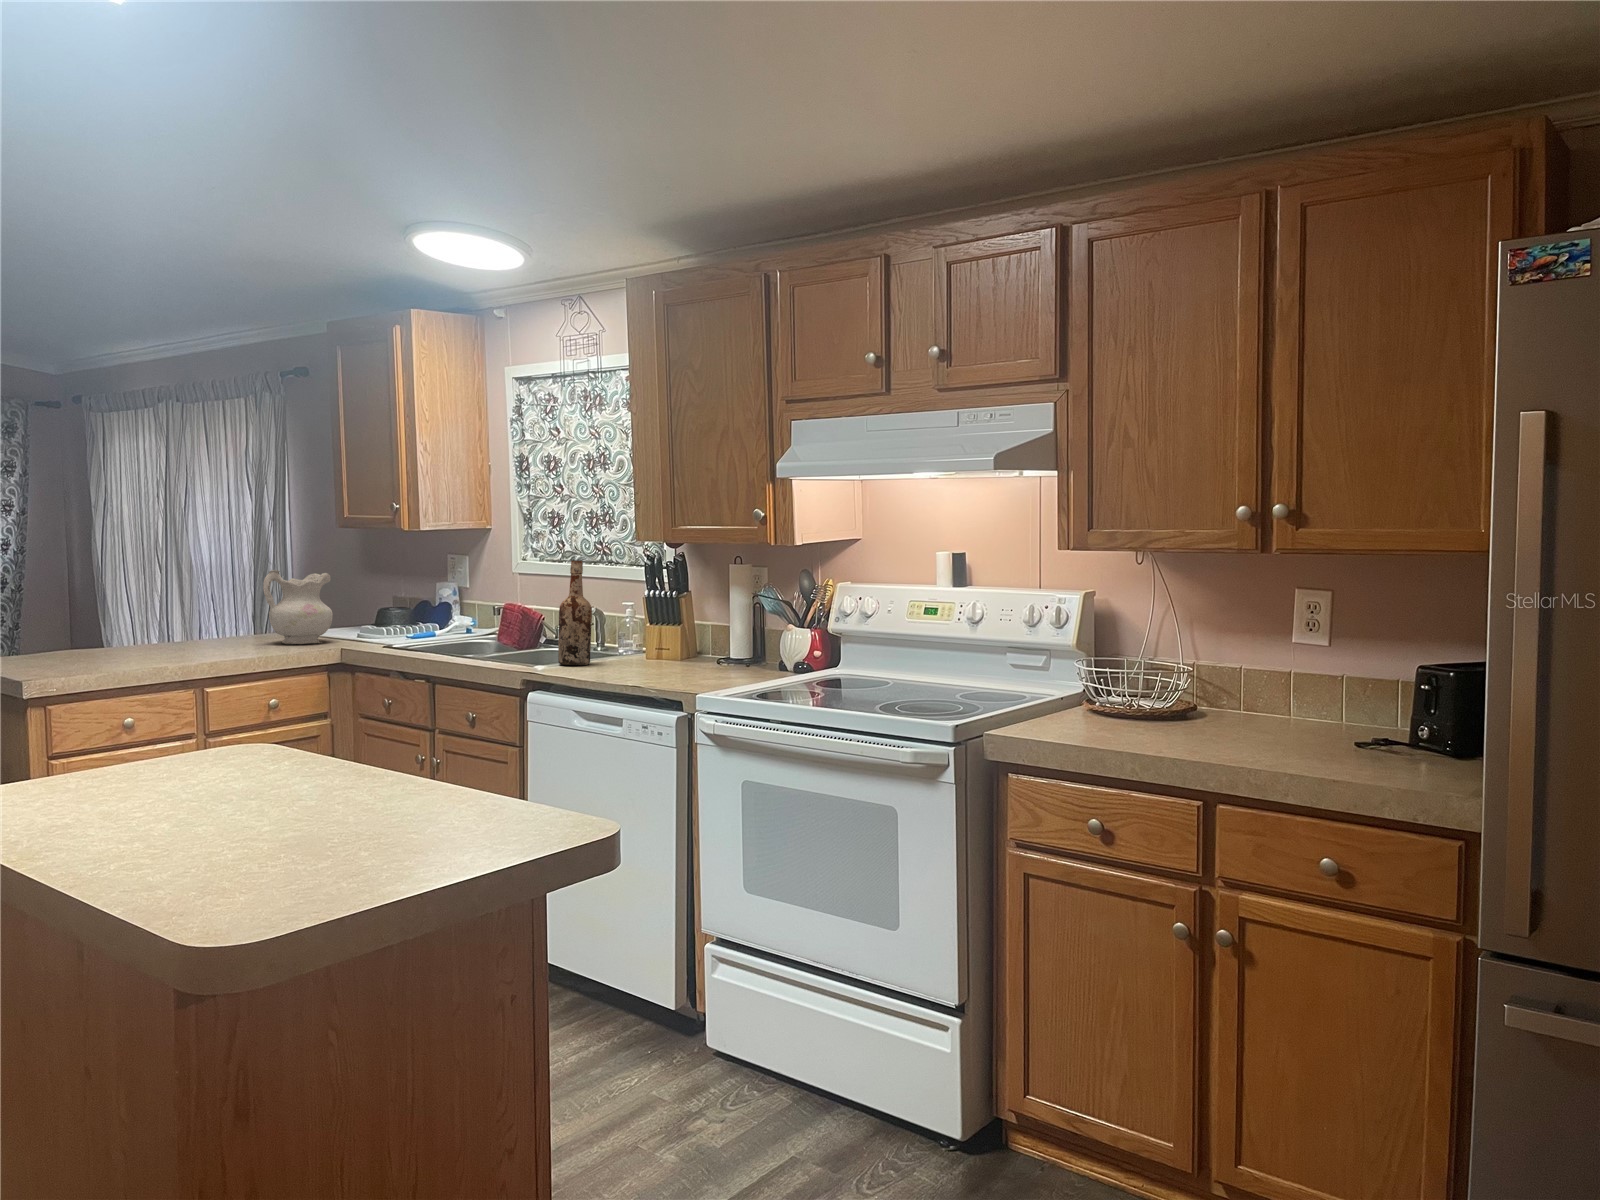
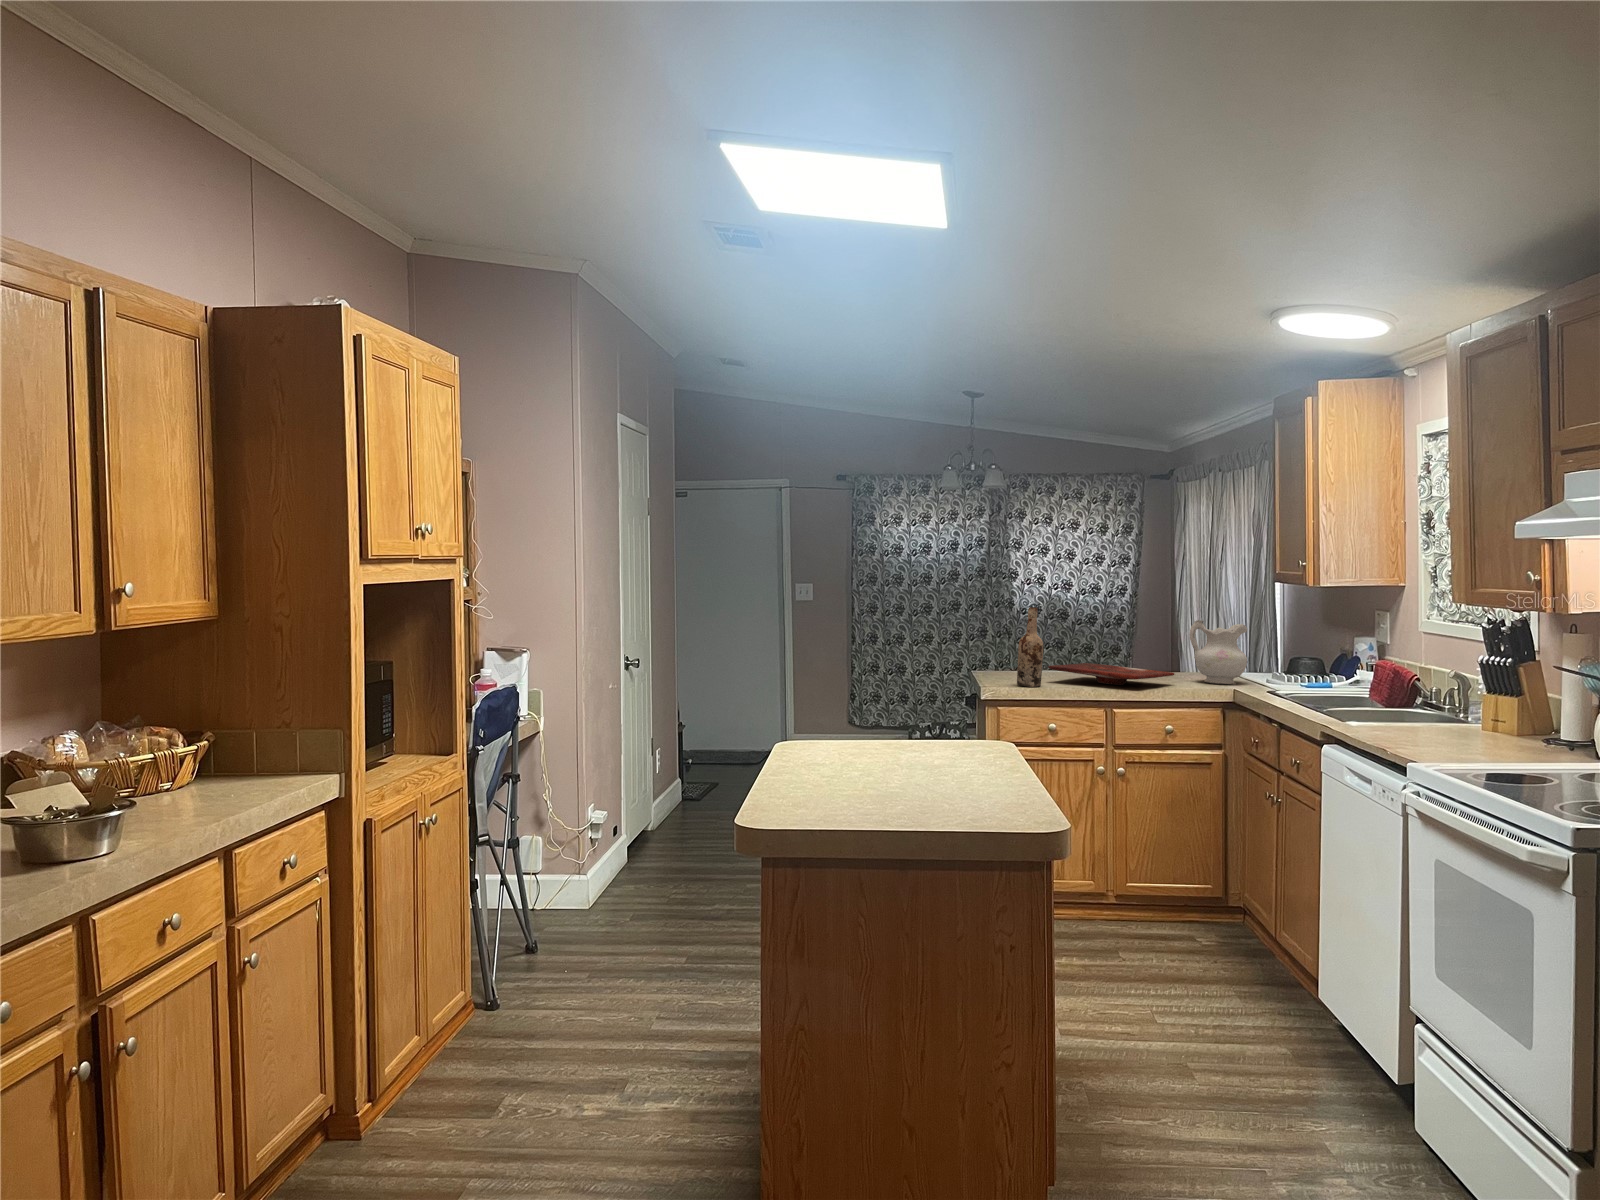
wine bottle: present [558,561,592,665] -> present [1017,607,1043,687]
cutting board: none [81,634,258,657] -> present [1048,663,1174,685]

